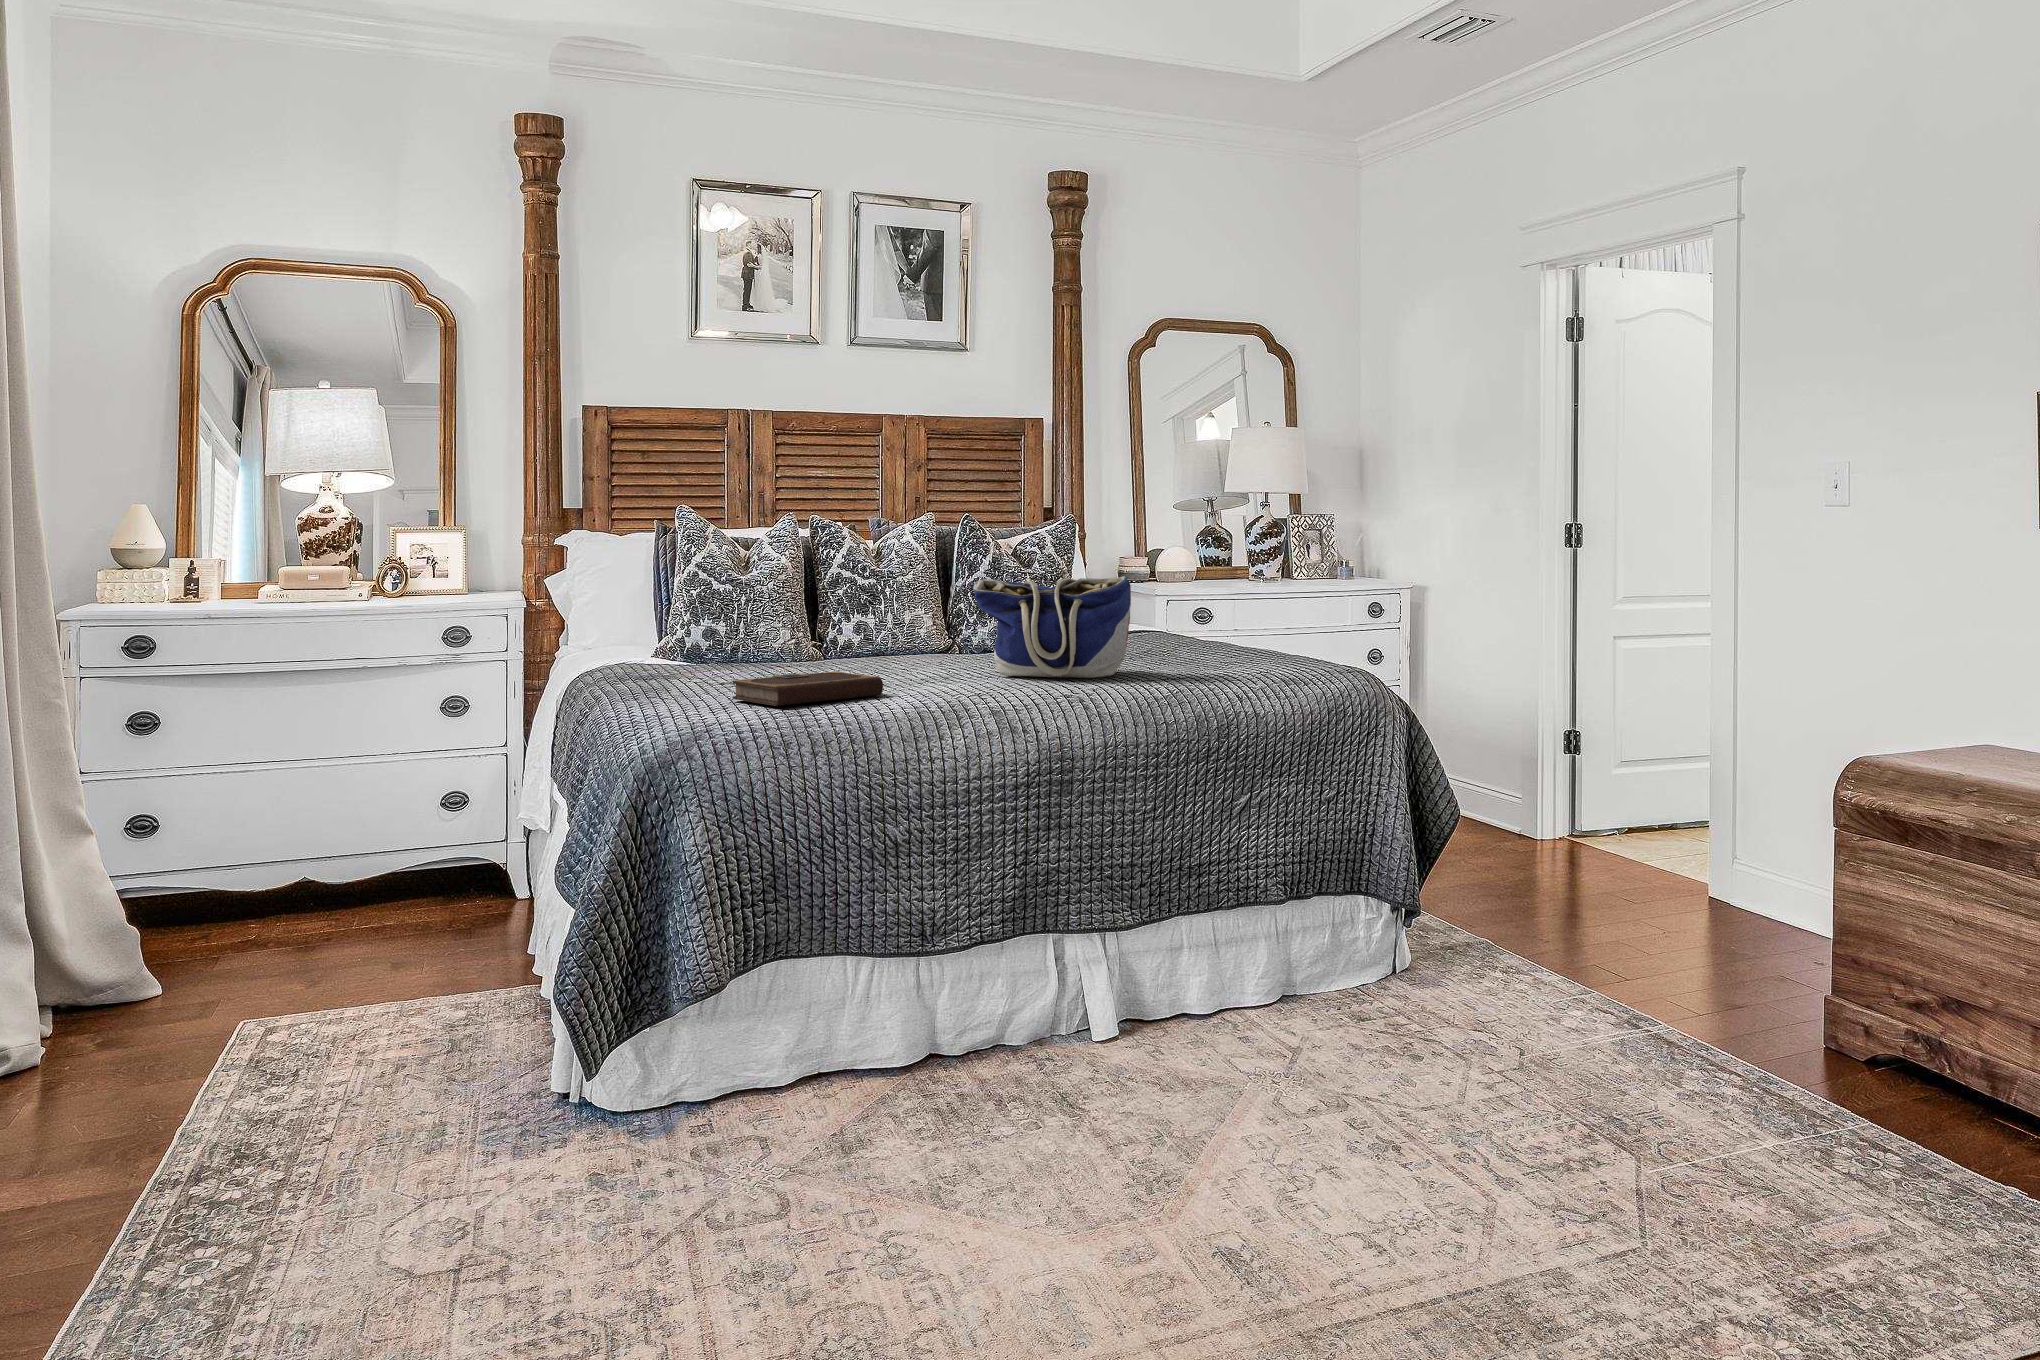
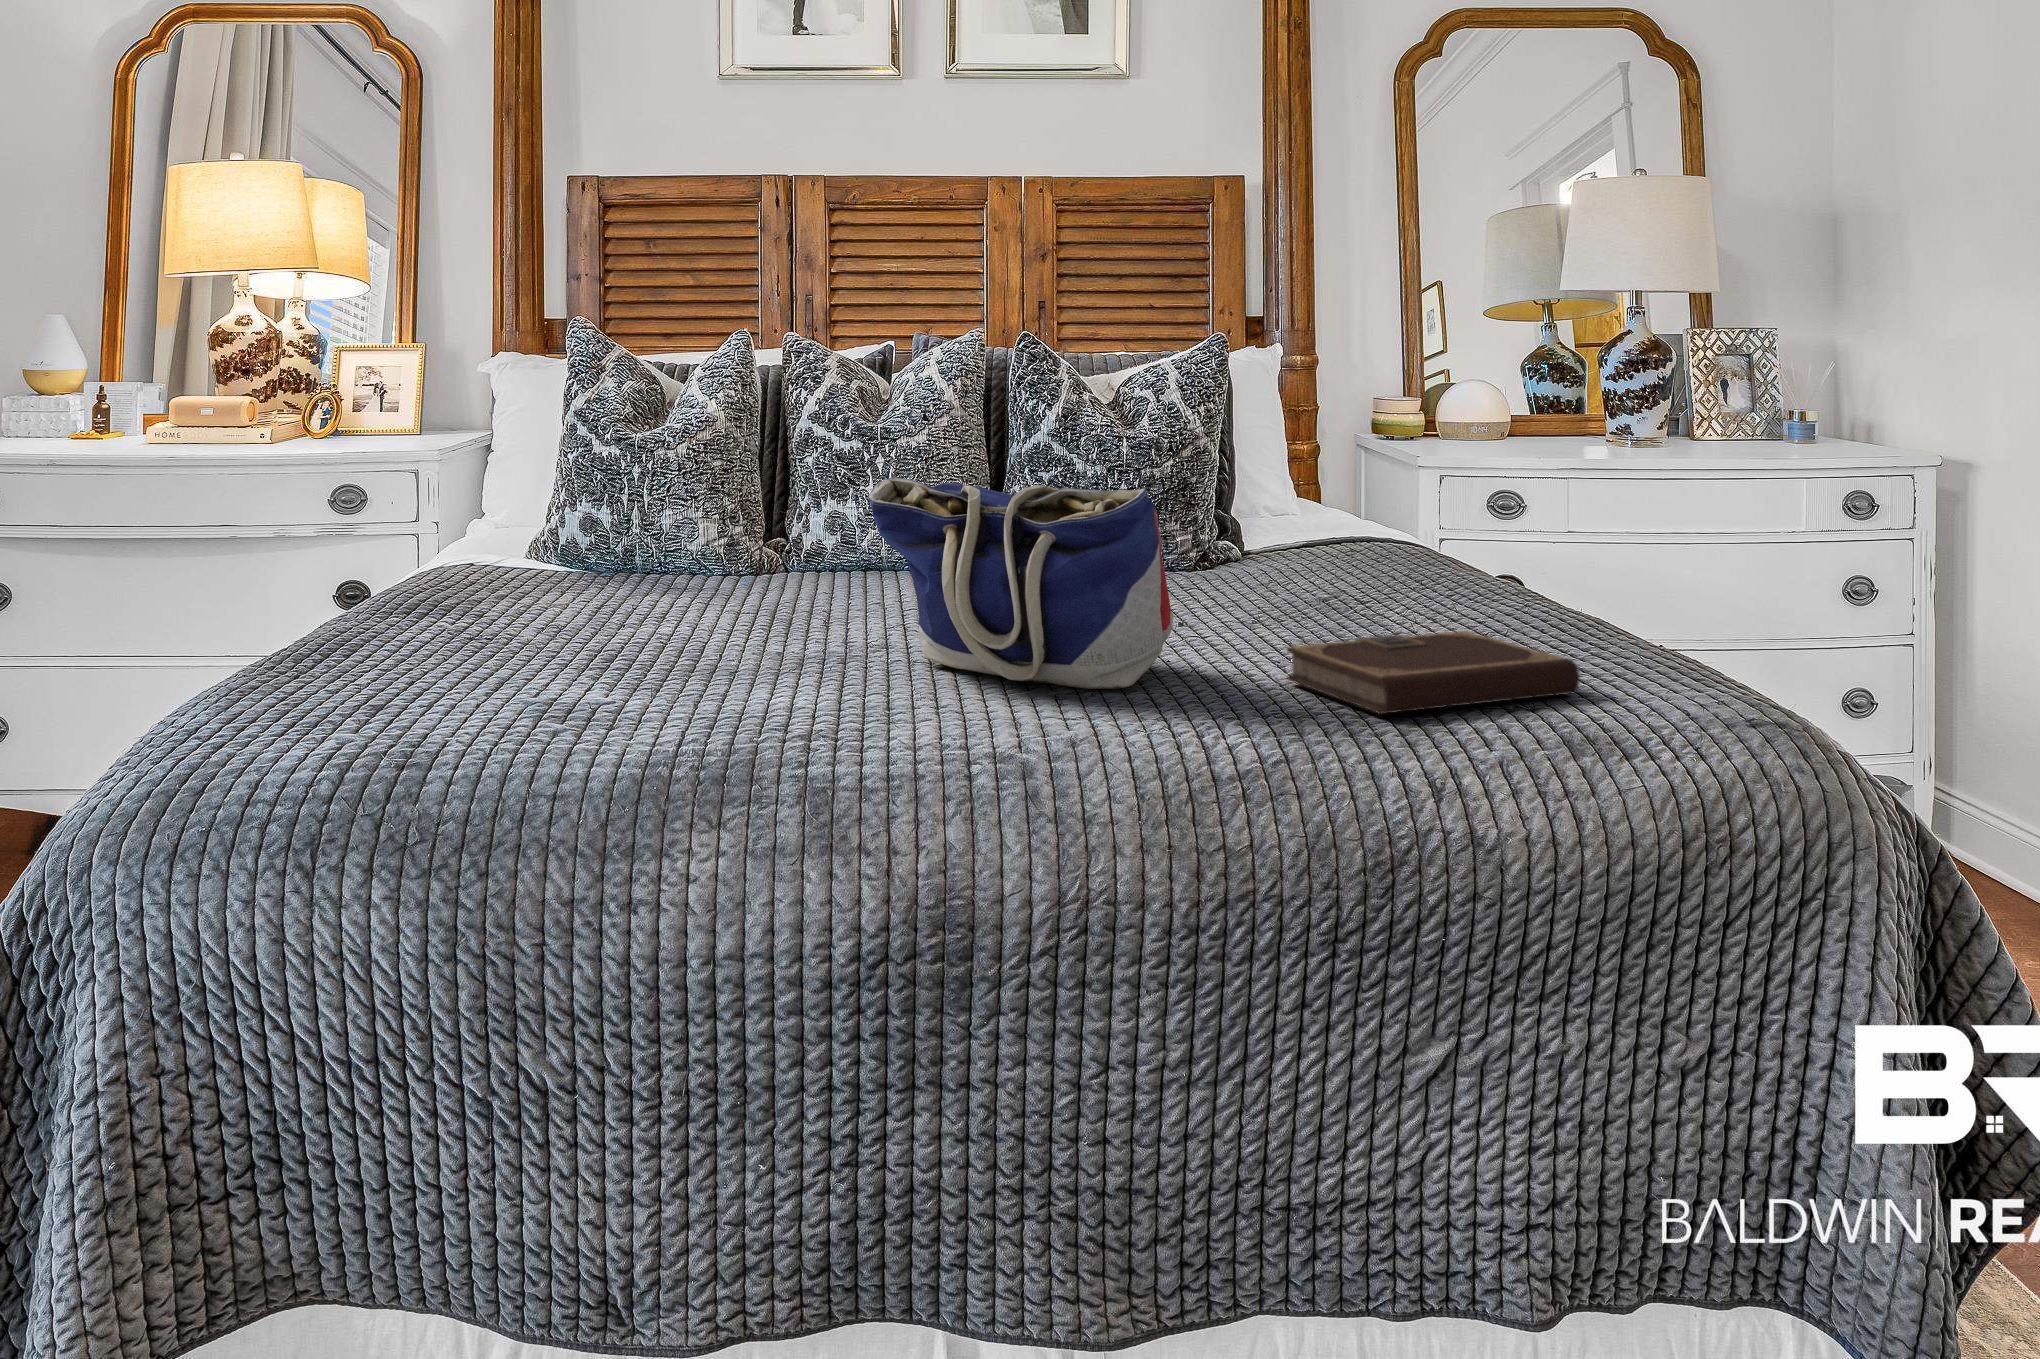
notebook: present [732,671,883,706] -> present [1286,631,1579,714]

